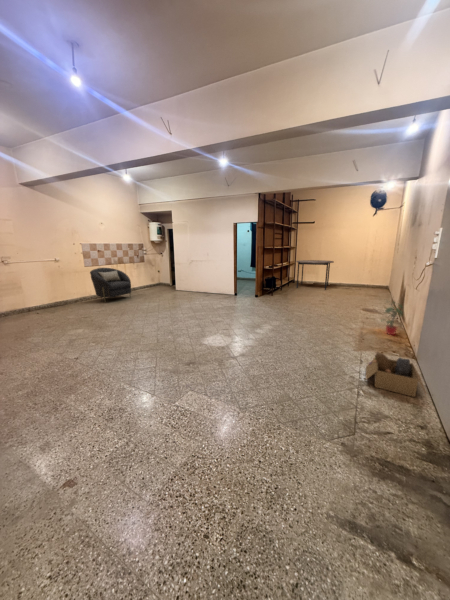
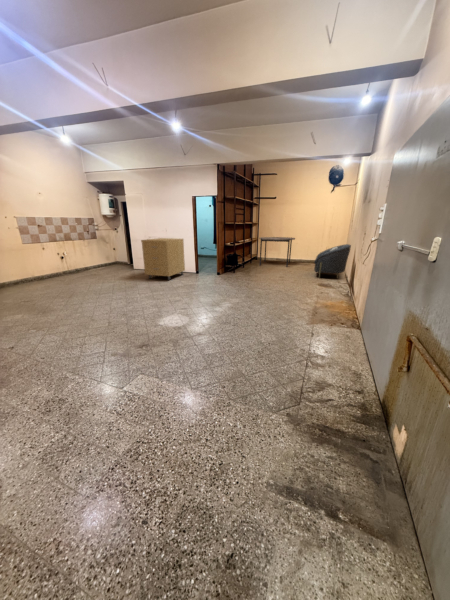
storage cabinet: none [186,262,224,300] -> present [141,238,185,280]
armchair: present [90,268,131,299] -> present [314,244,351,278]
potted plant: present [385,302,403,335] -> none [331,275,356,309]
cardboard box: present [366,352,426,397] -> none [315,326,367,366]

